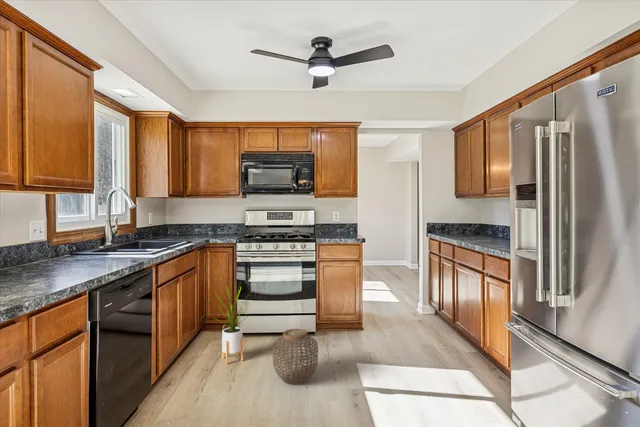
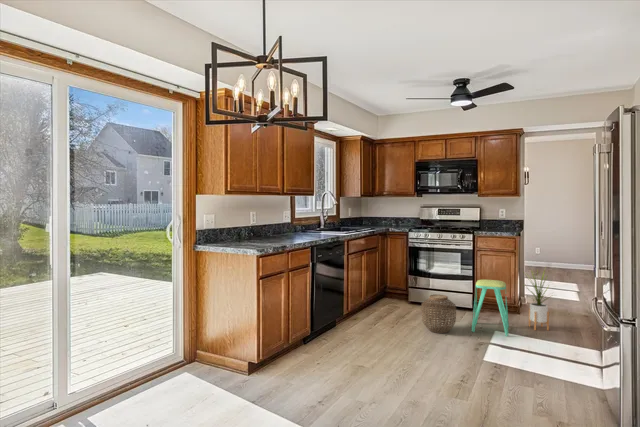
house plant: present [215,287,246,364] -> present [527,274,549,330]
stool: none [329,299,376,371] -> present [472,280,509,336]

